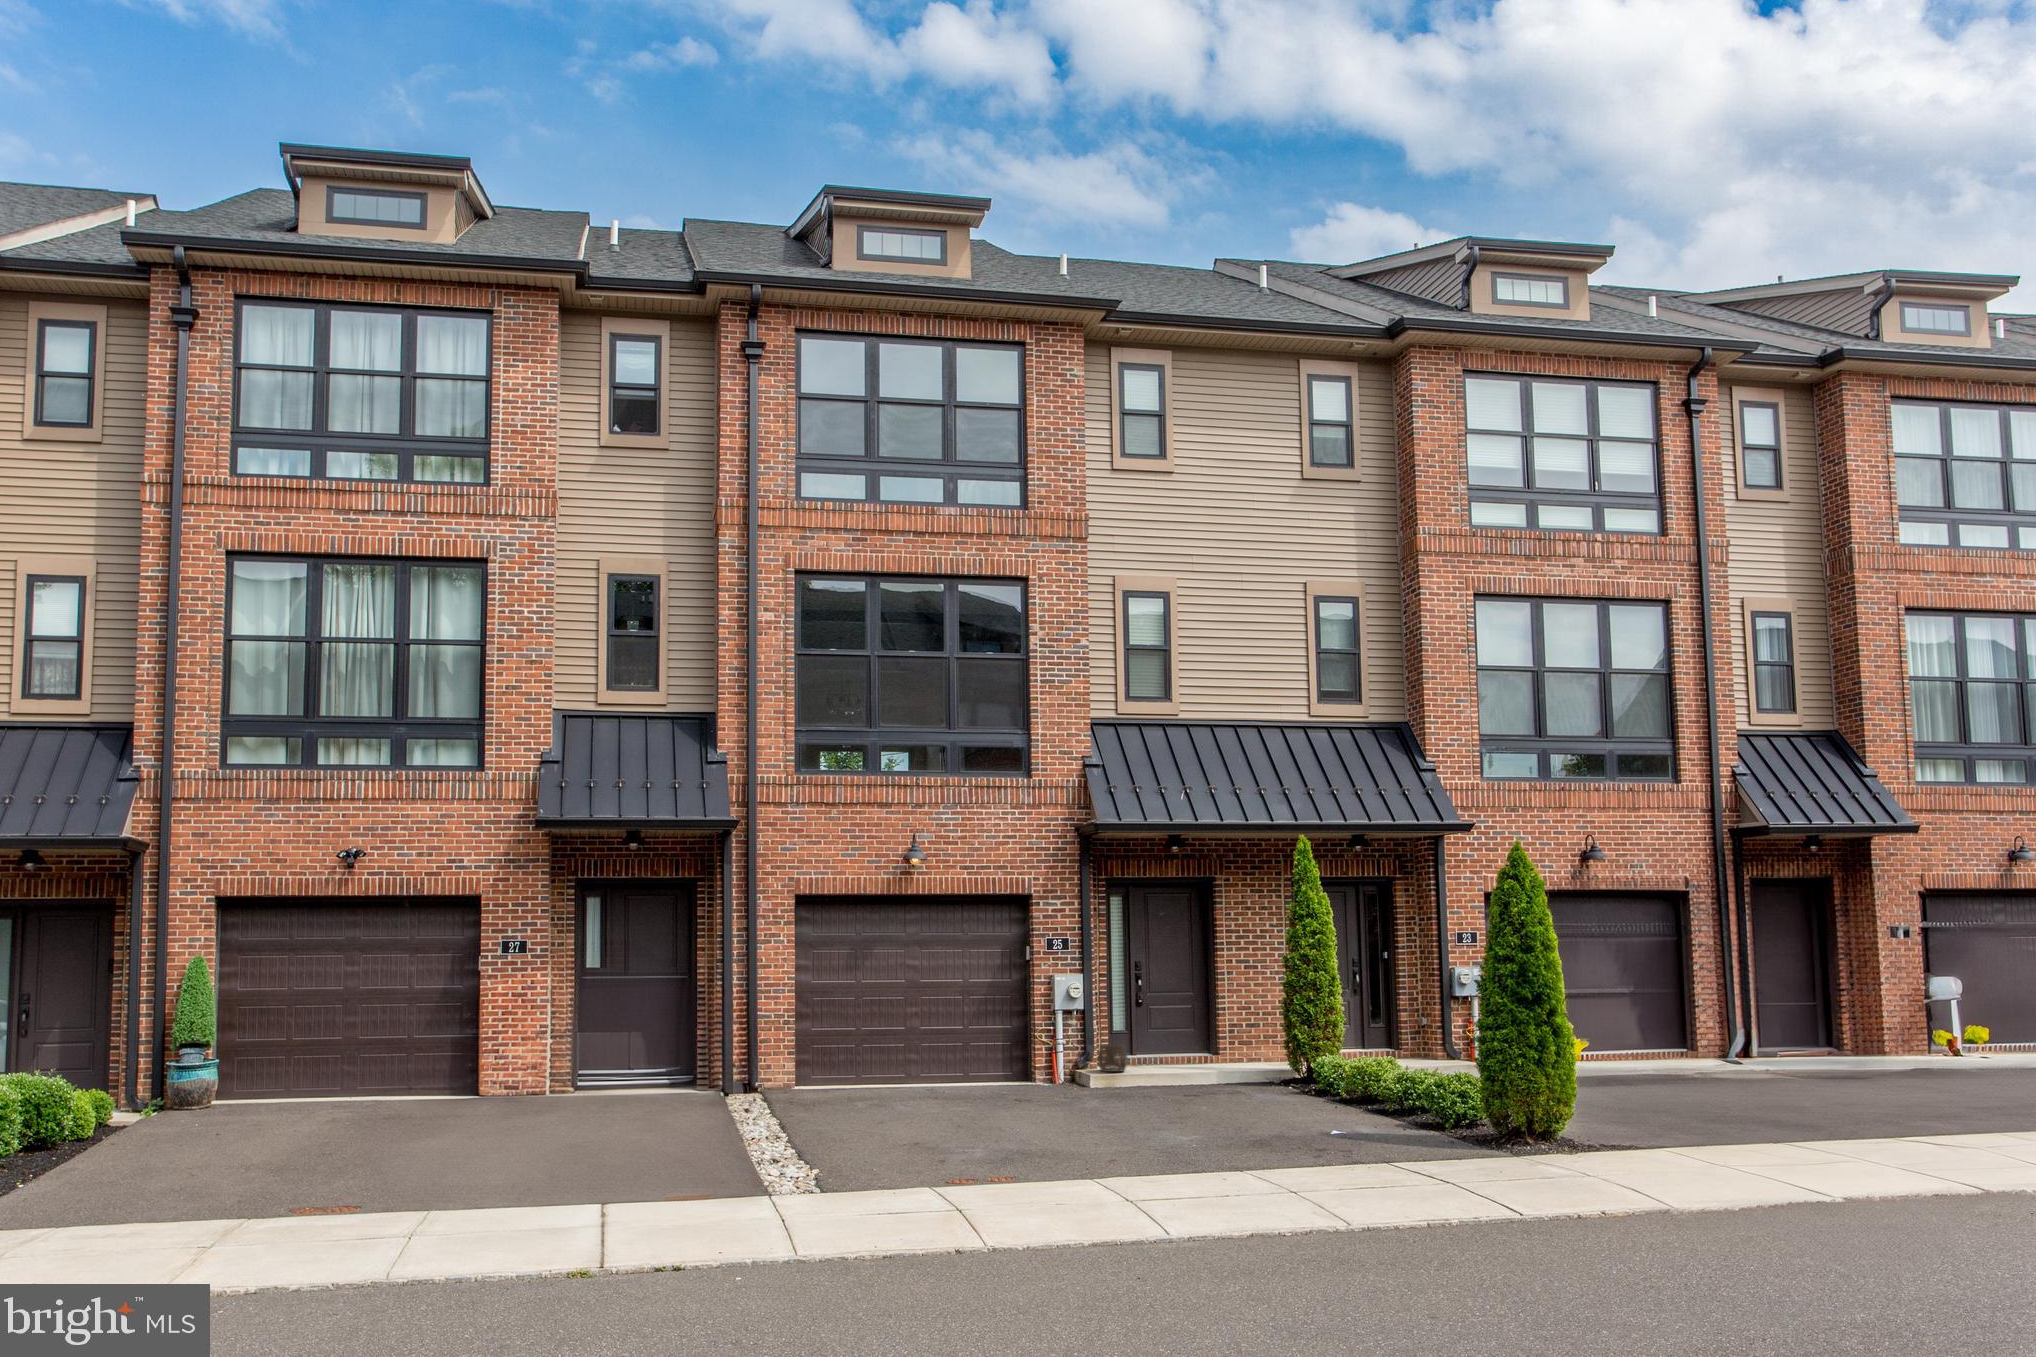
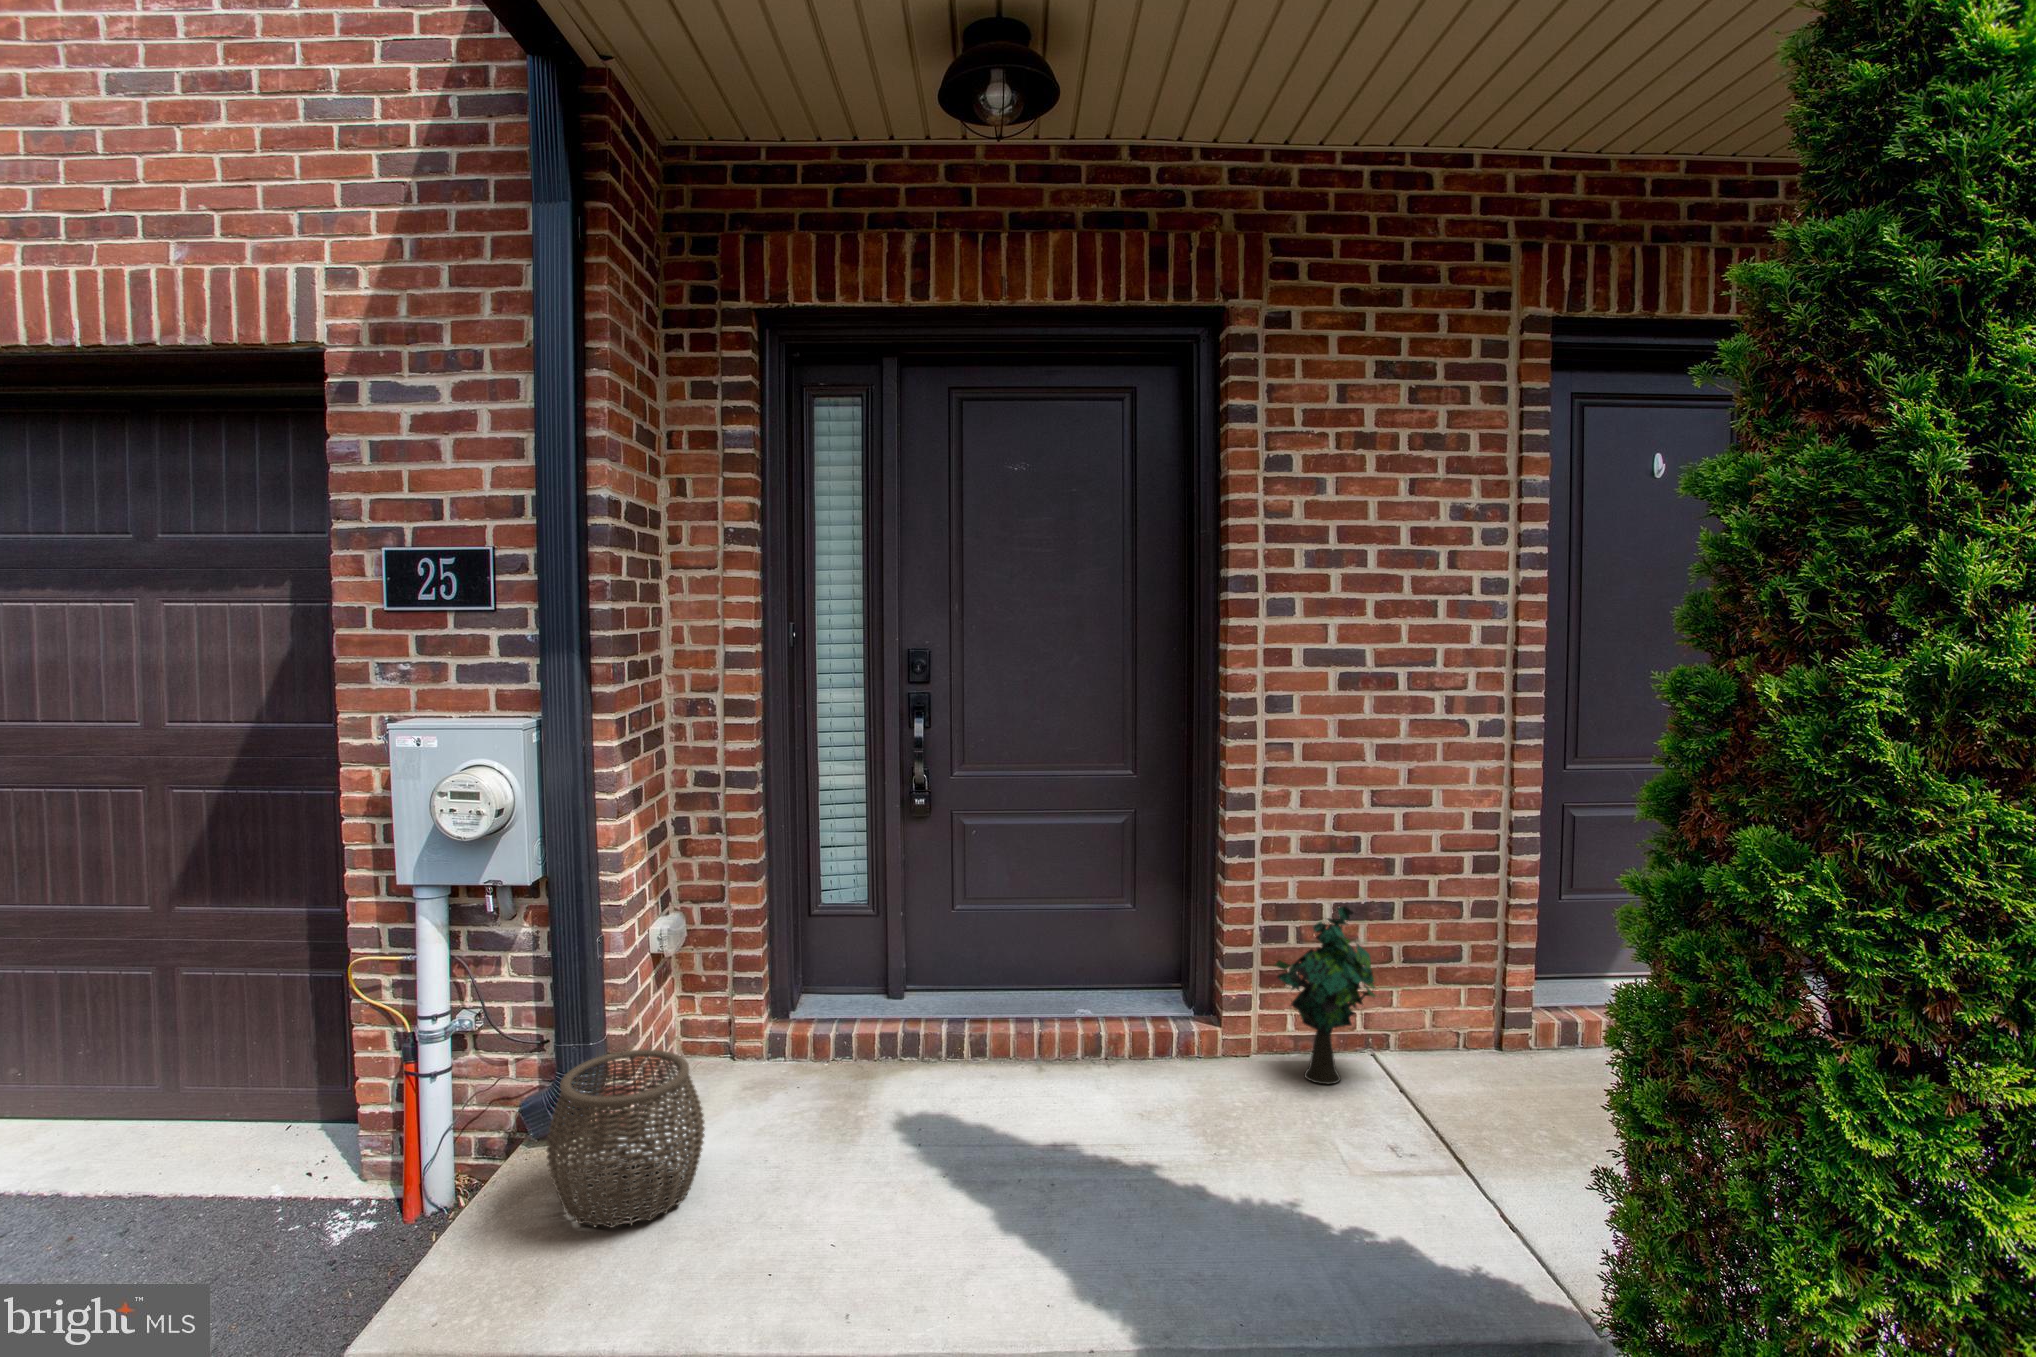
decorative plant: none [1232,1021,1257,1063] -> present [1275,906,1375,1084]

